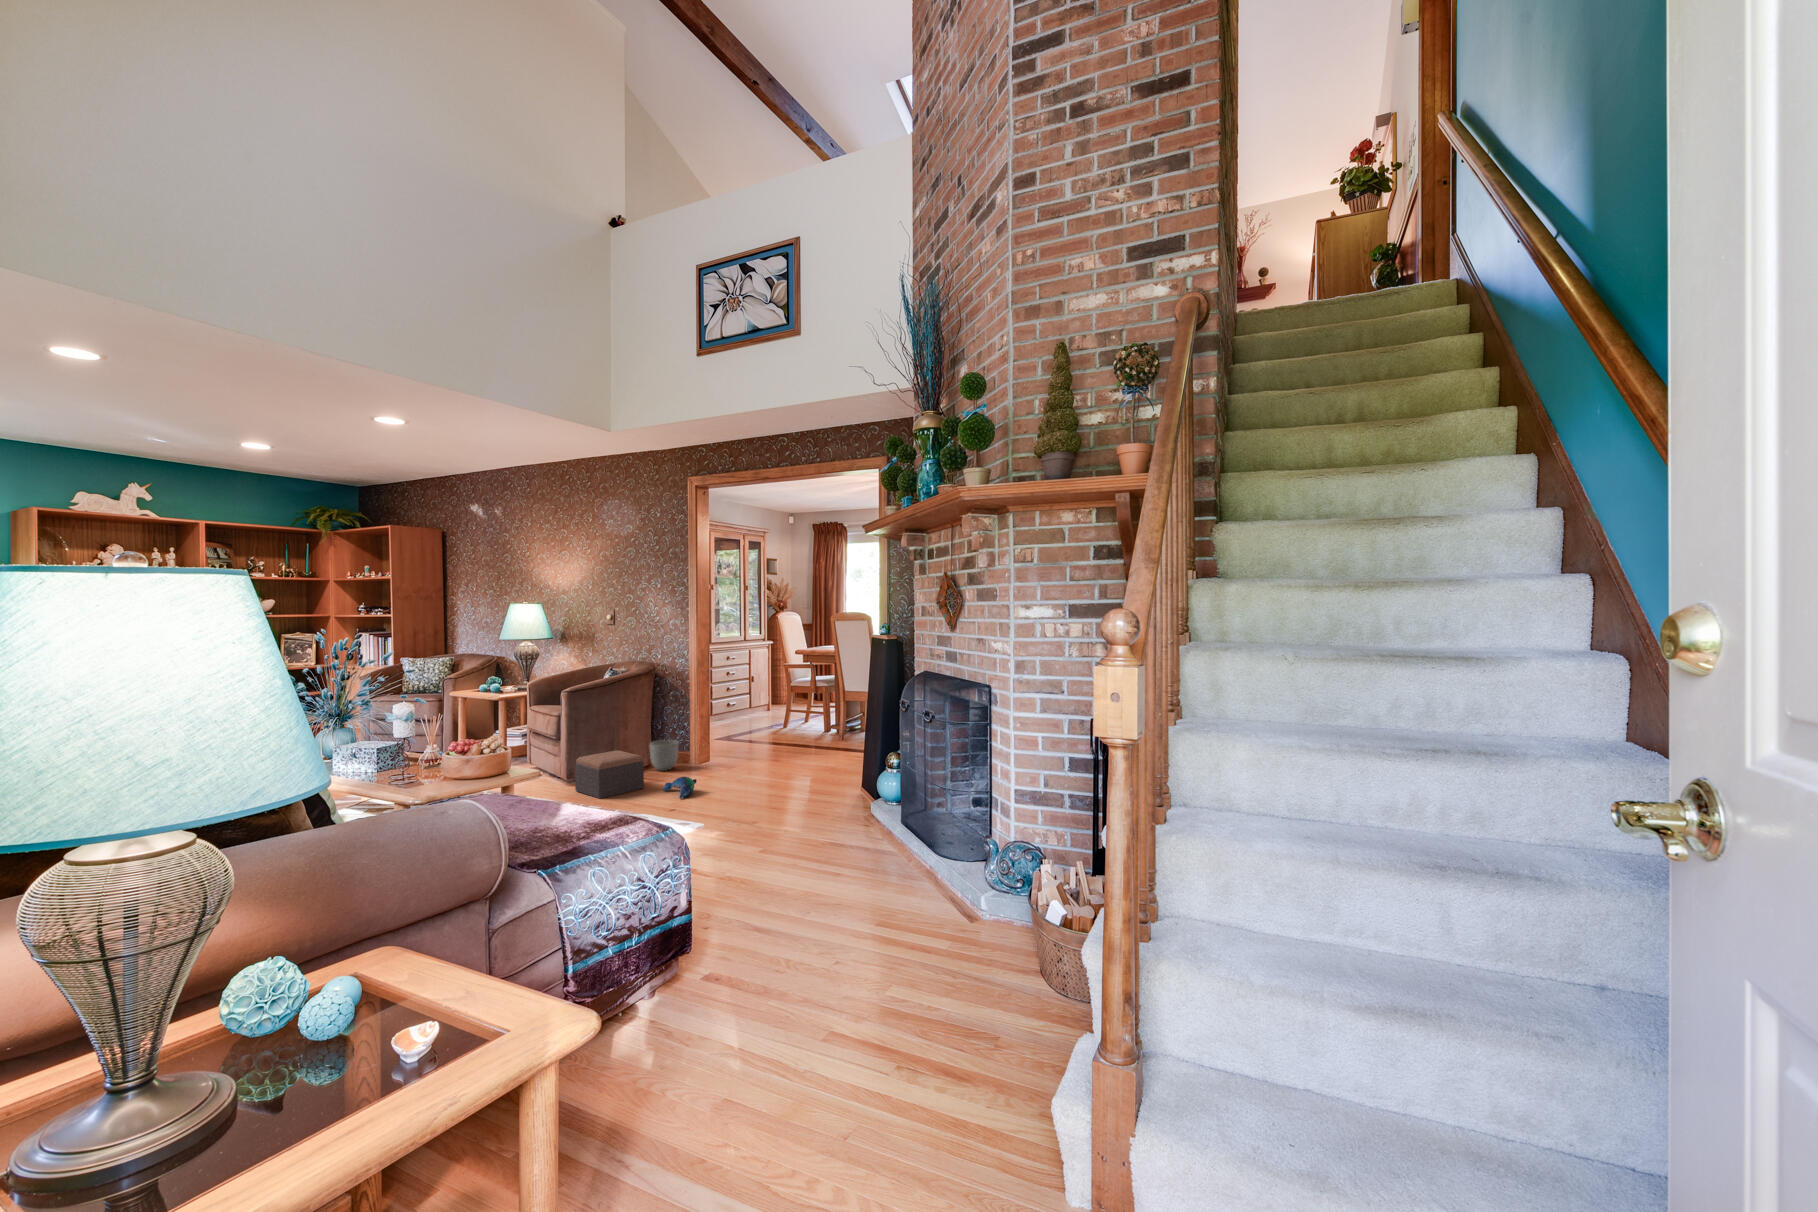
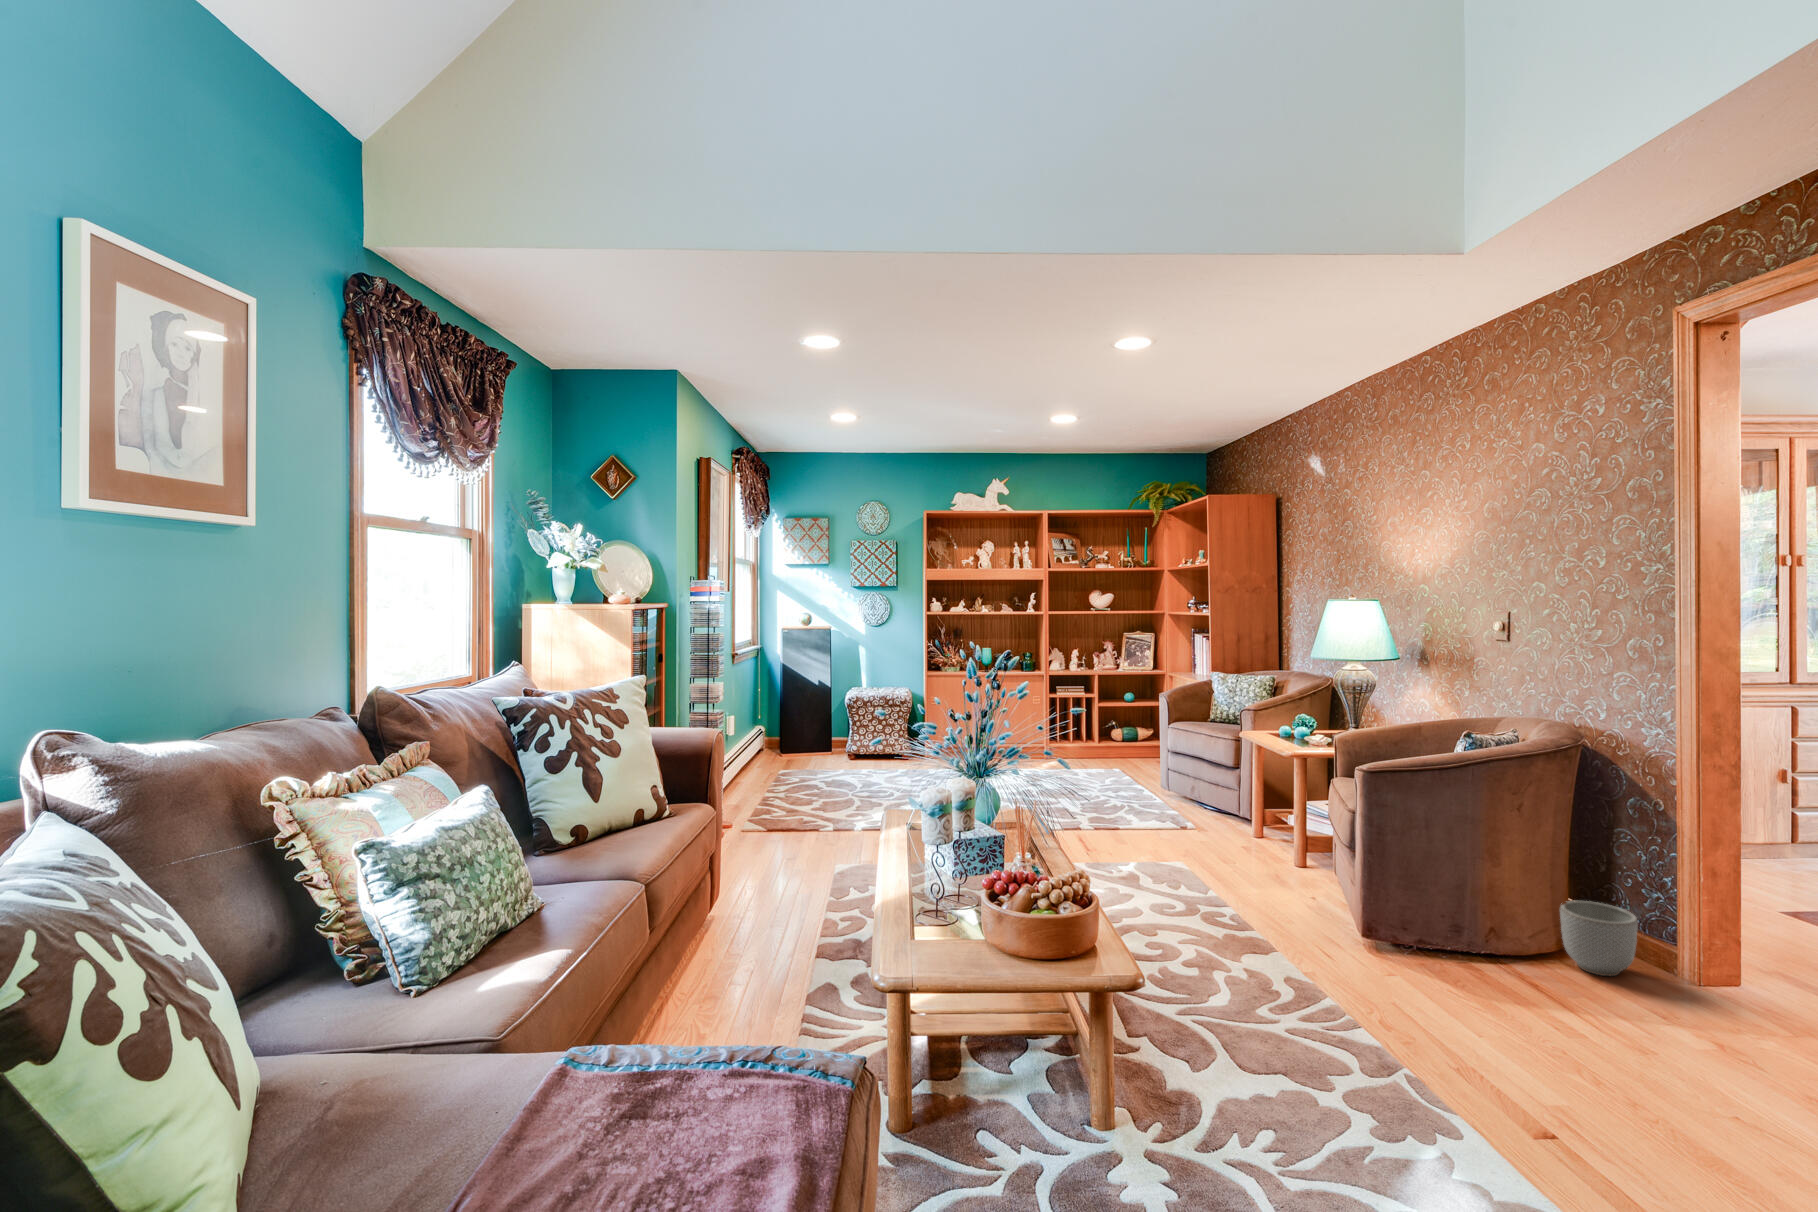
footstool: present [575,750,644,799] -> none [1372,902,1515,1014]
plush toy: present [663,777,697,799] -> none [1553,1027,1648,1096]

